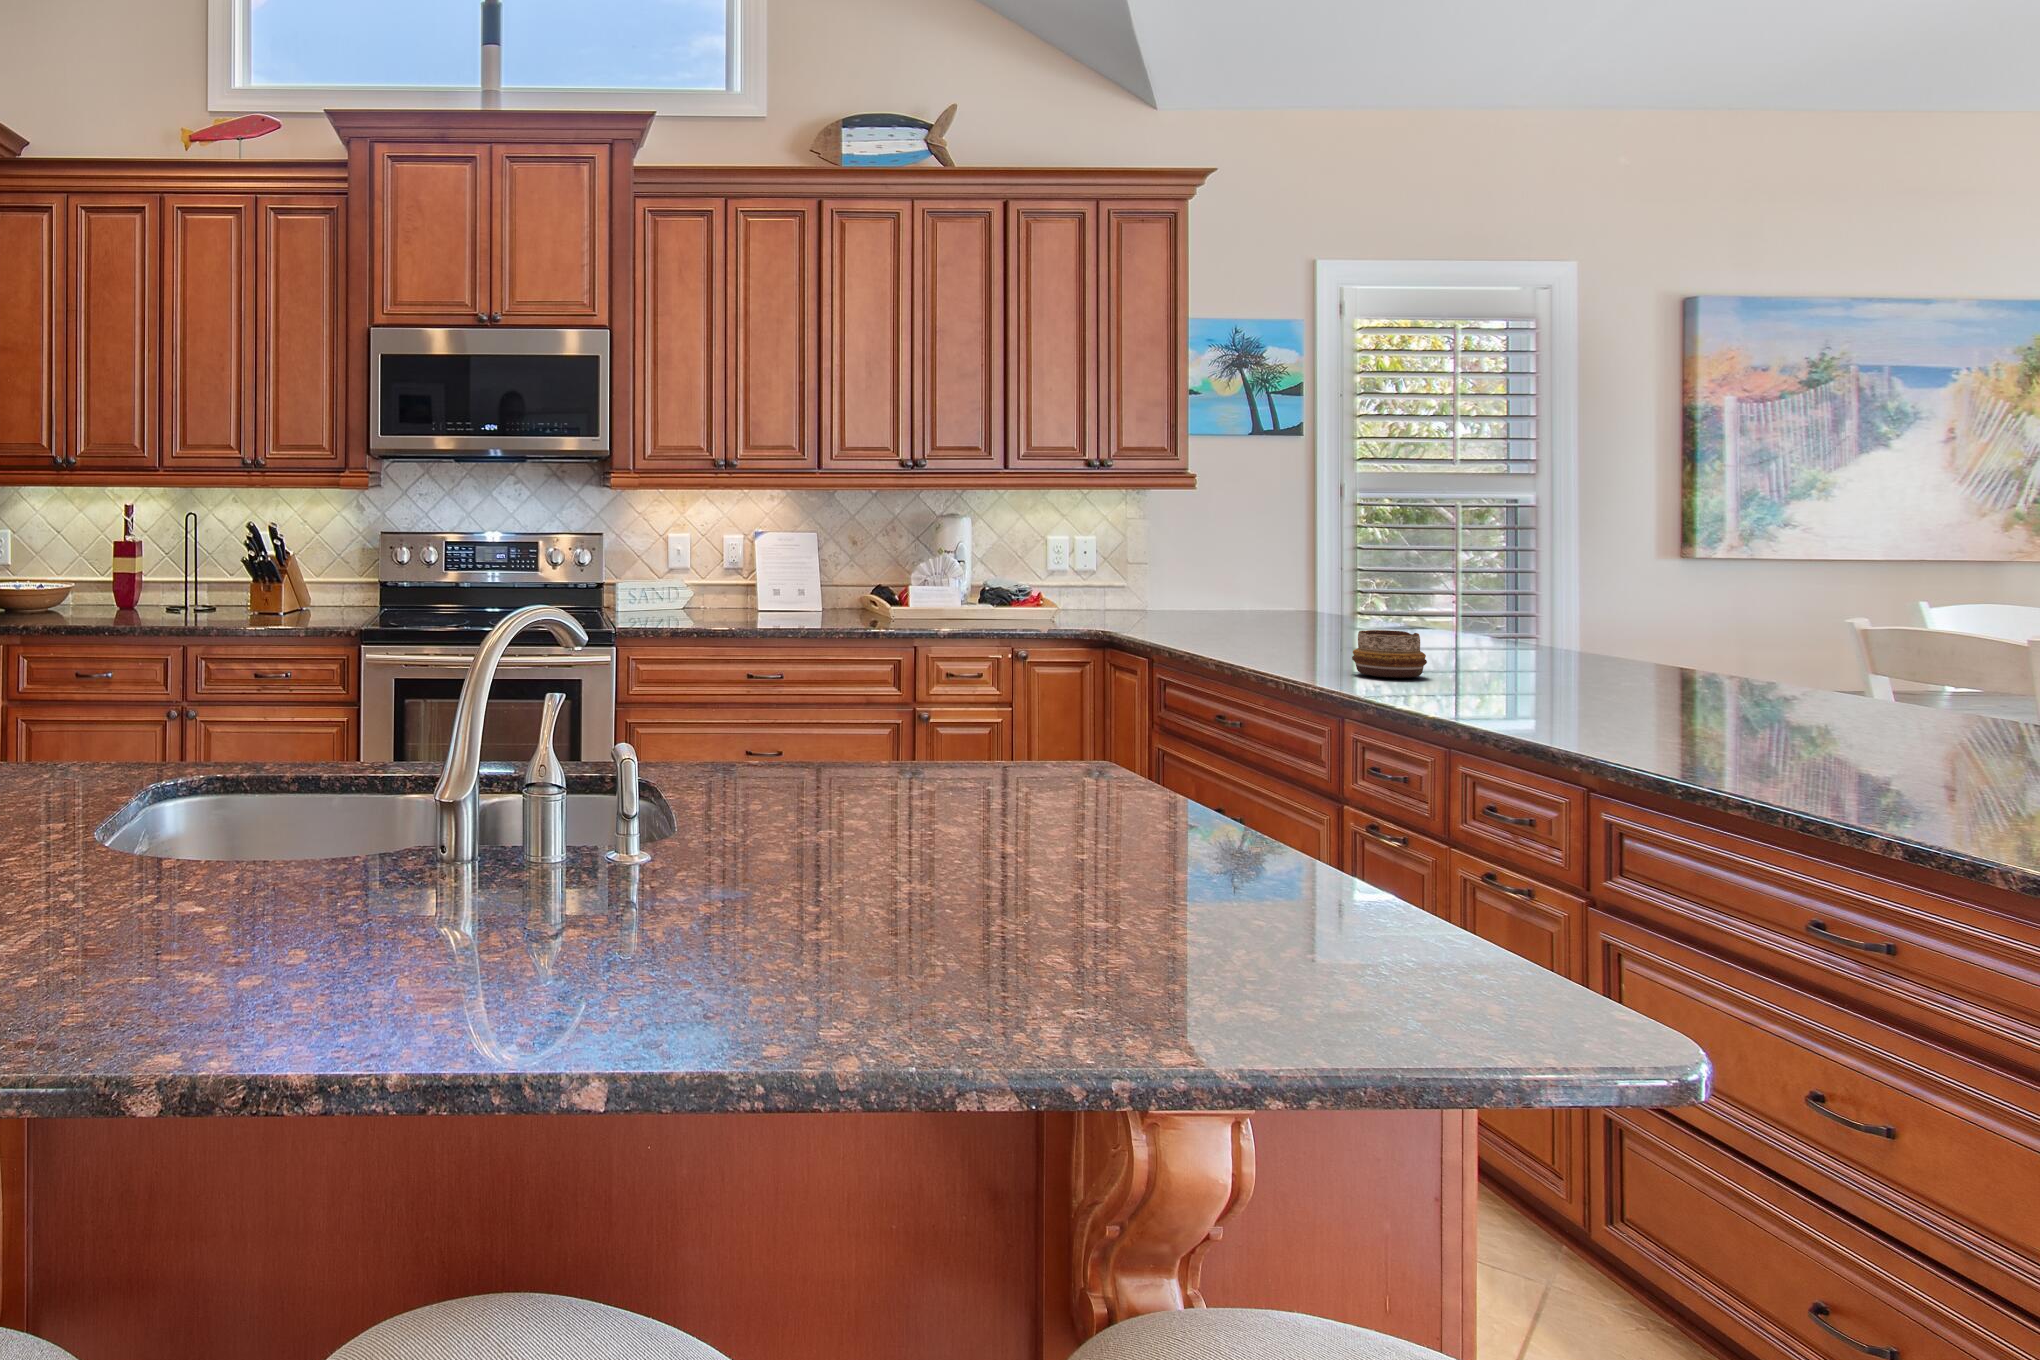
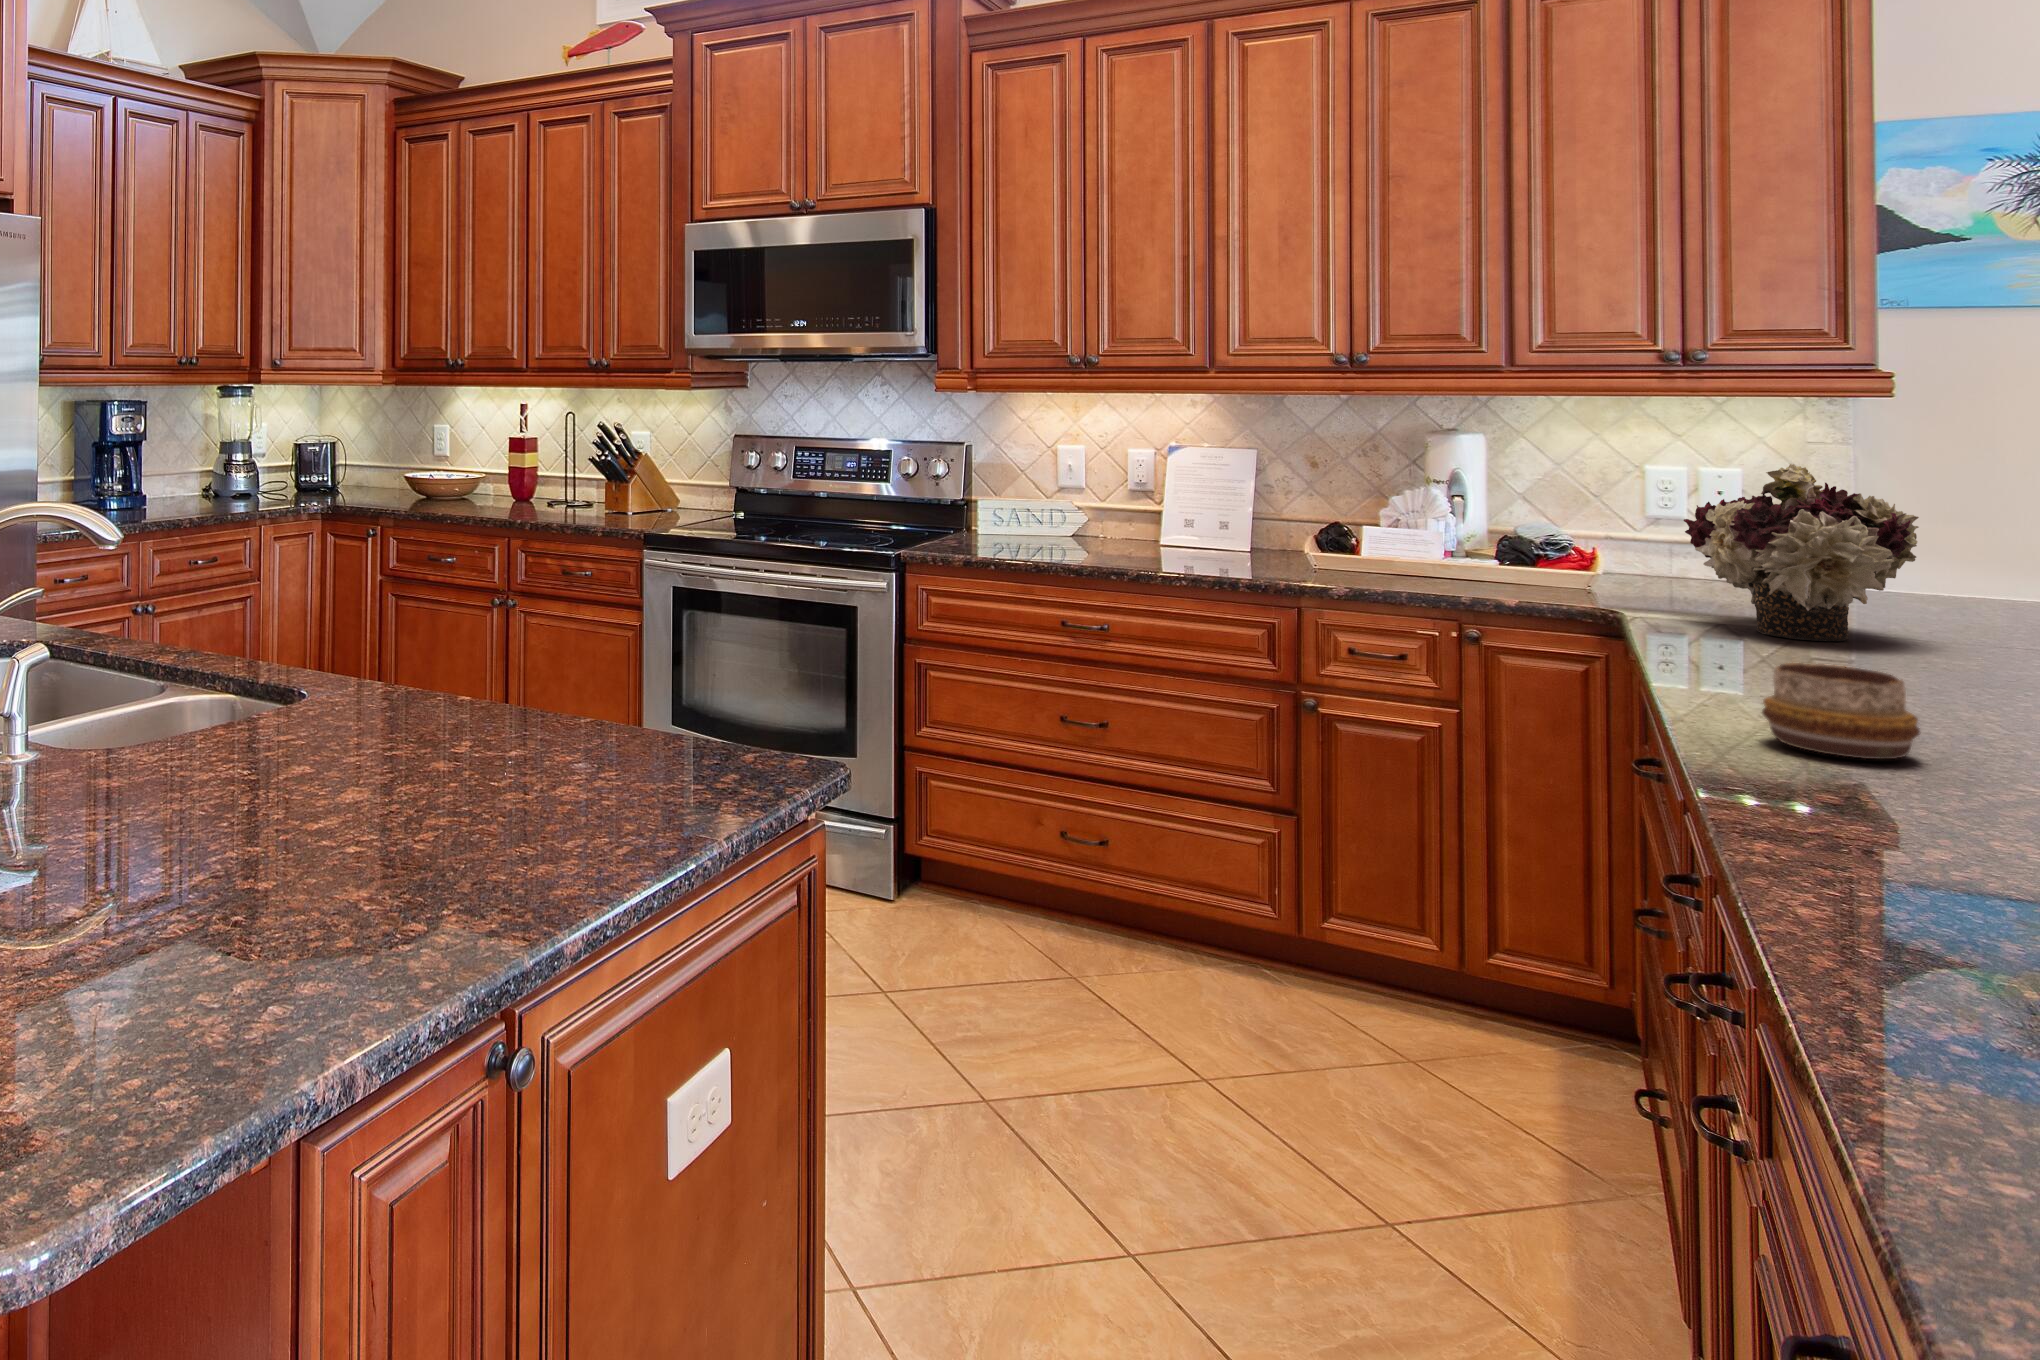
flower arrangement: none [1143,525,1264,631] -> present [1684,464,1919,641]

